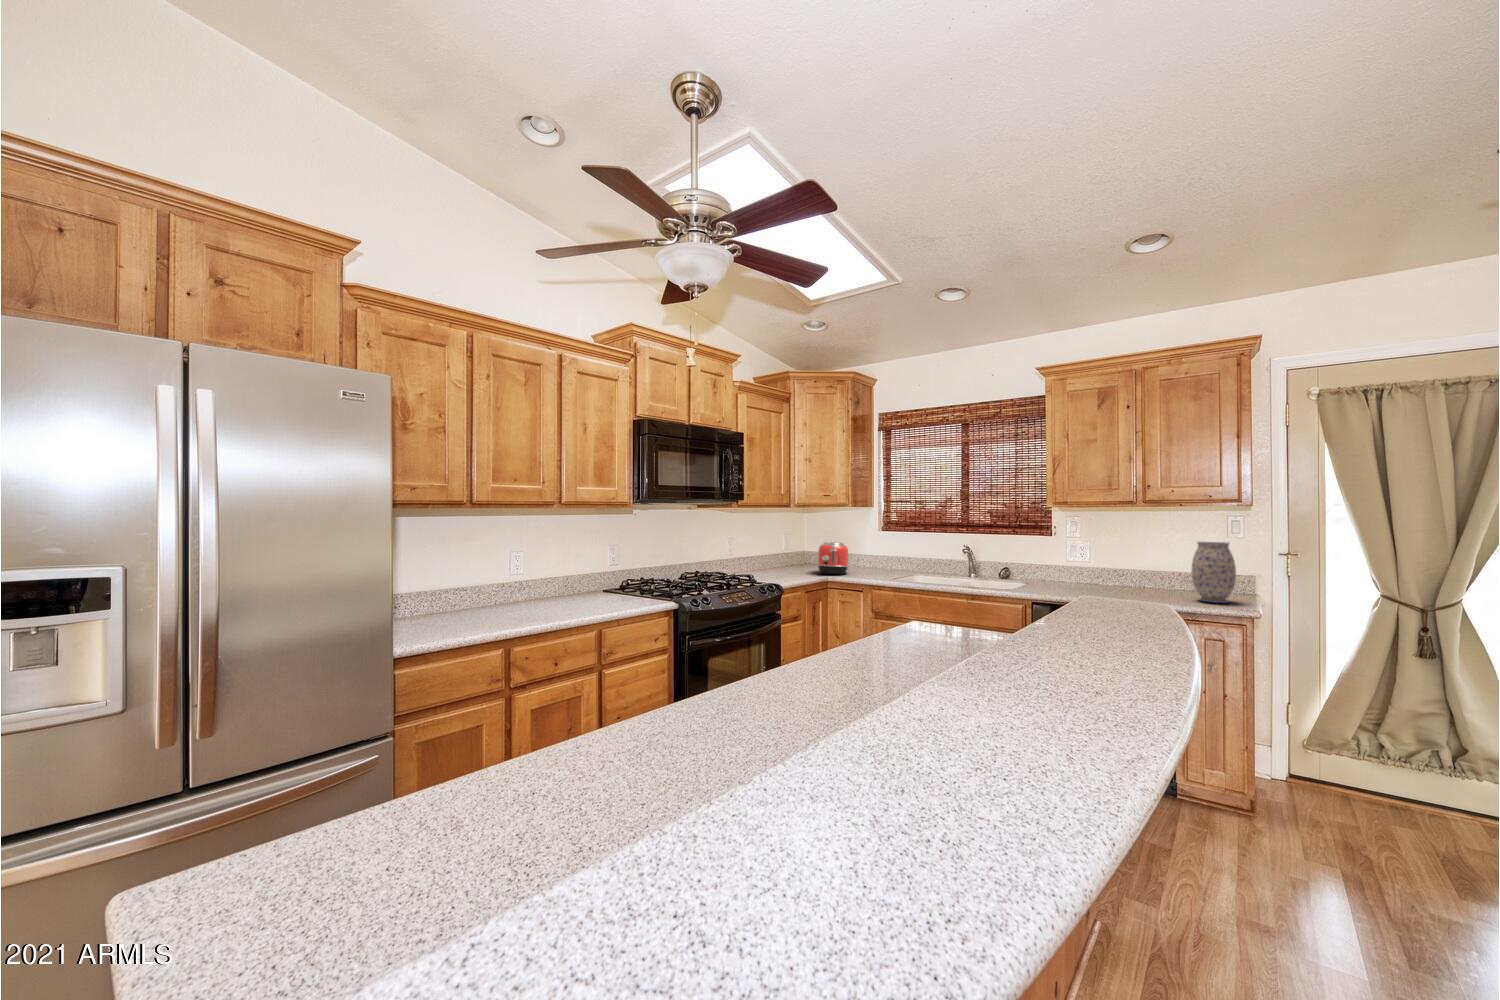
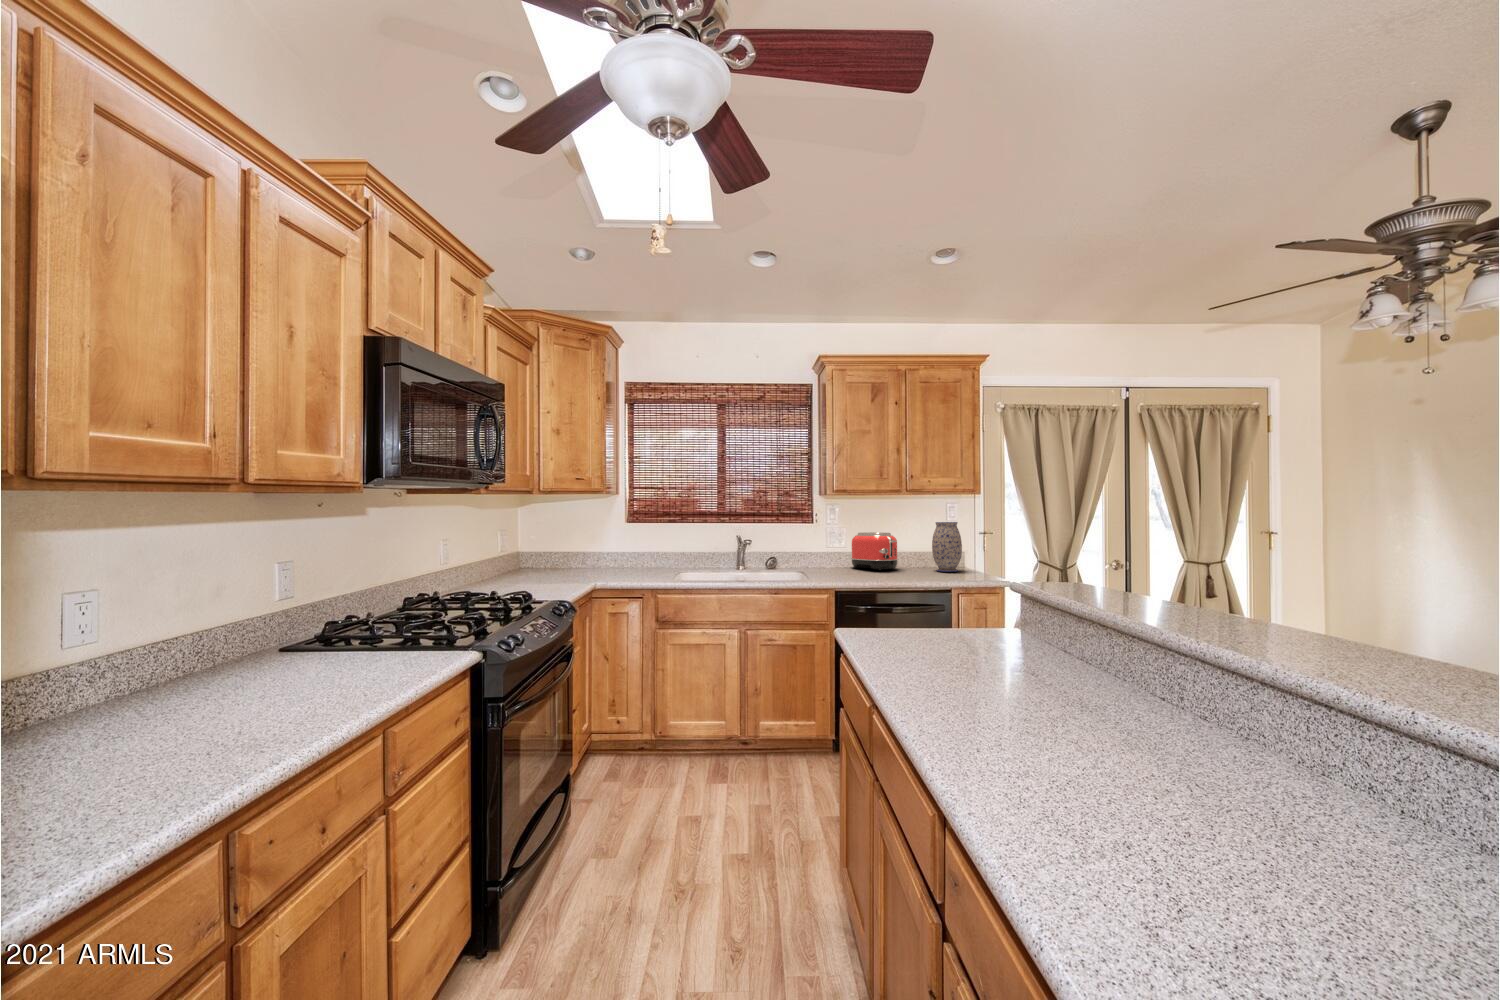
toaster: present [818,542,848,575] -> present [851,532,898,570]

